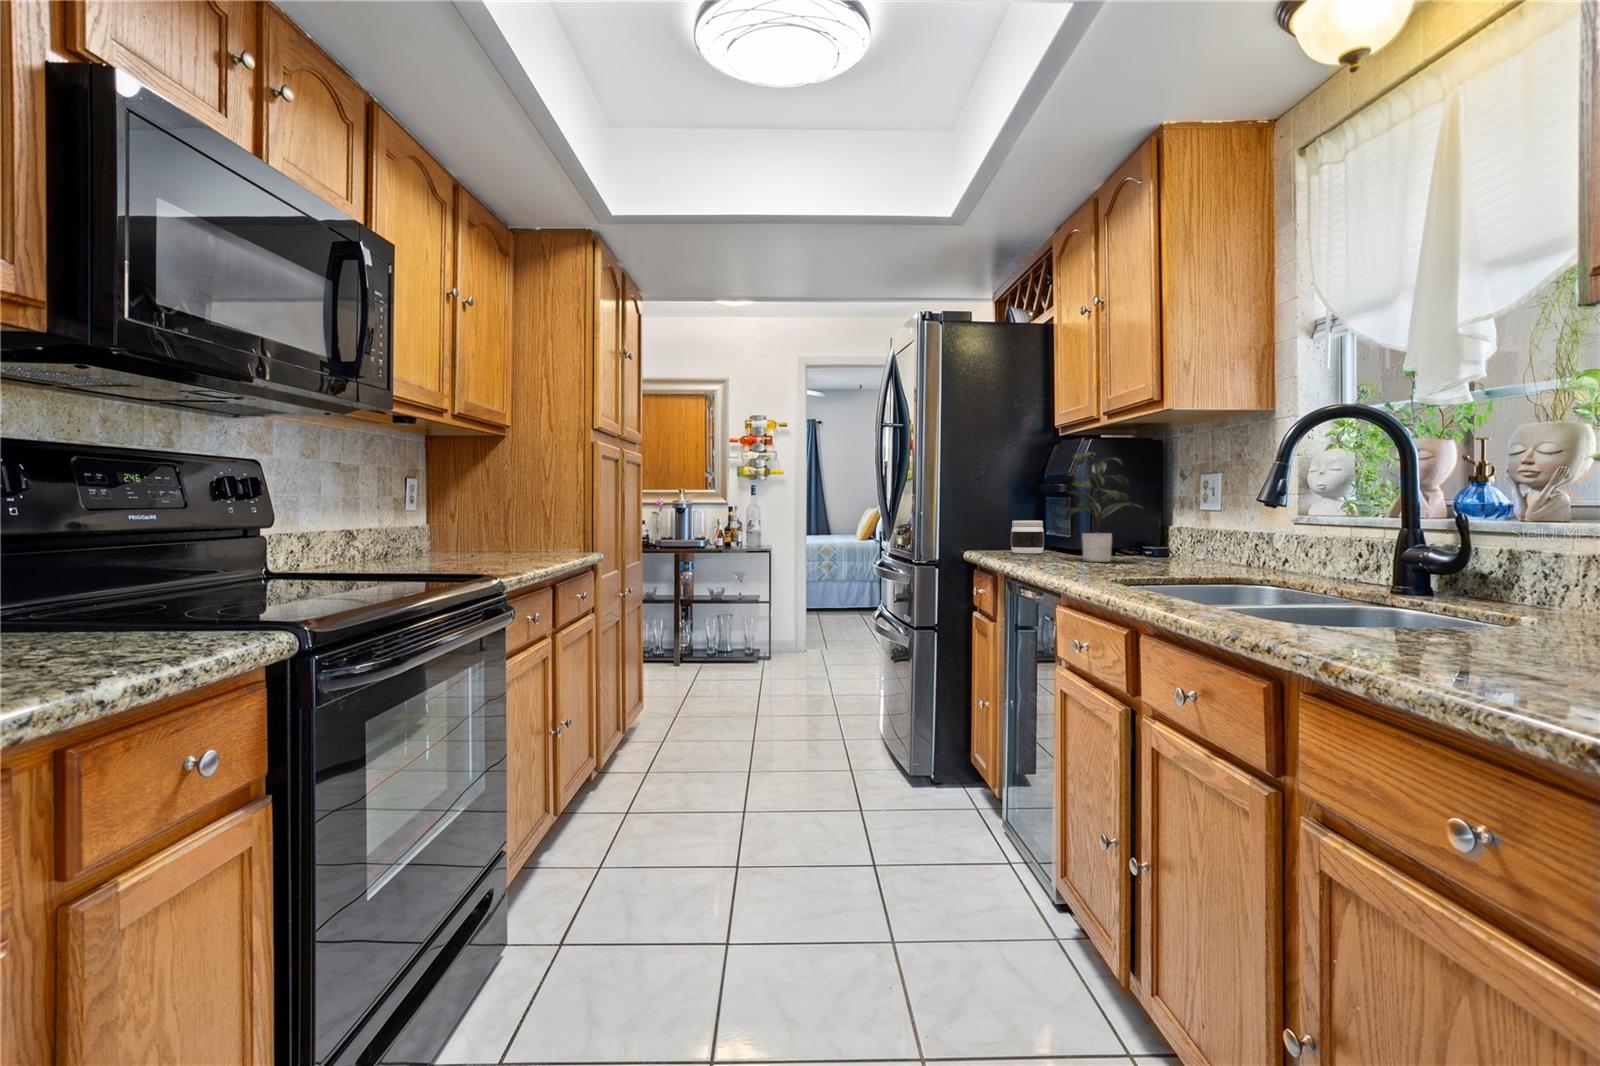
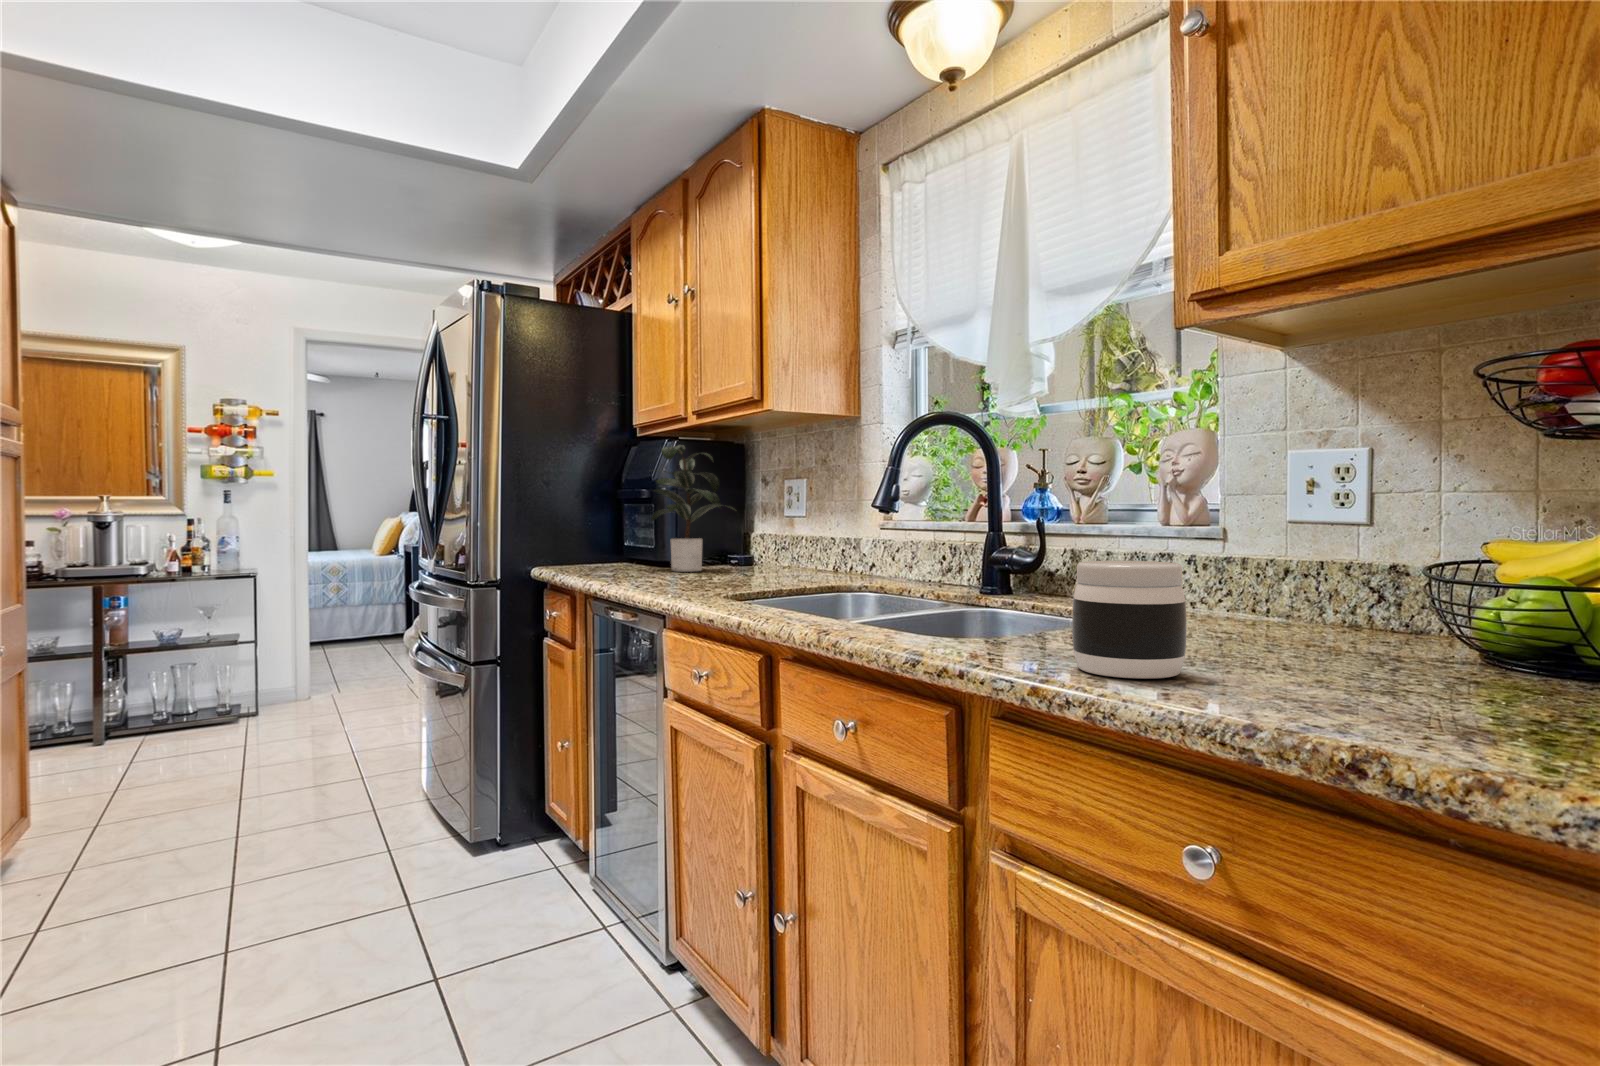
jar: present [1011,520,1044,553] -> present [1072,561,1187,679]

